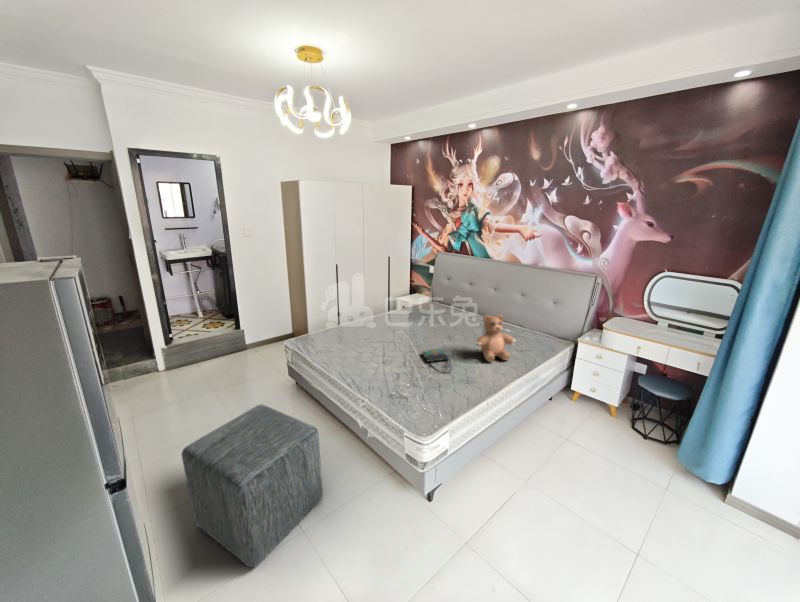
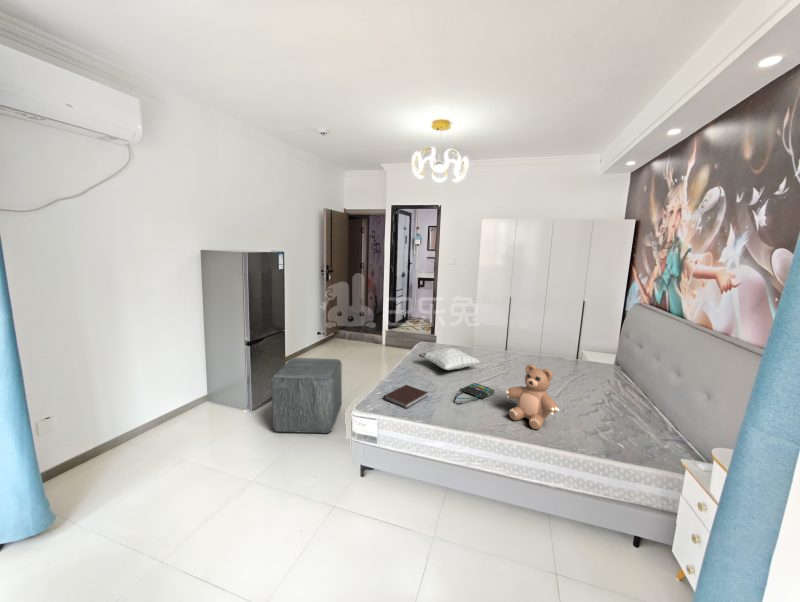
pillow: none [346,329,398,352] -> present [419,348,480,370]
notebook: none [394,377,439,406] -> present [384,385,428,409]

